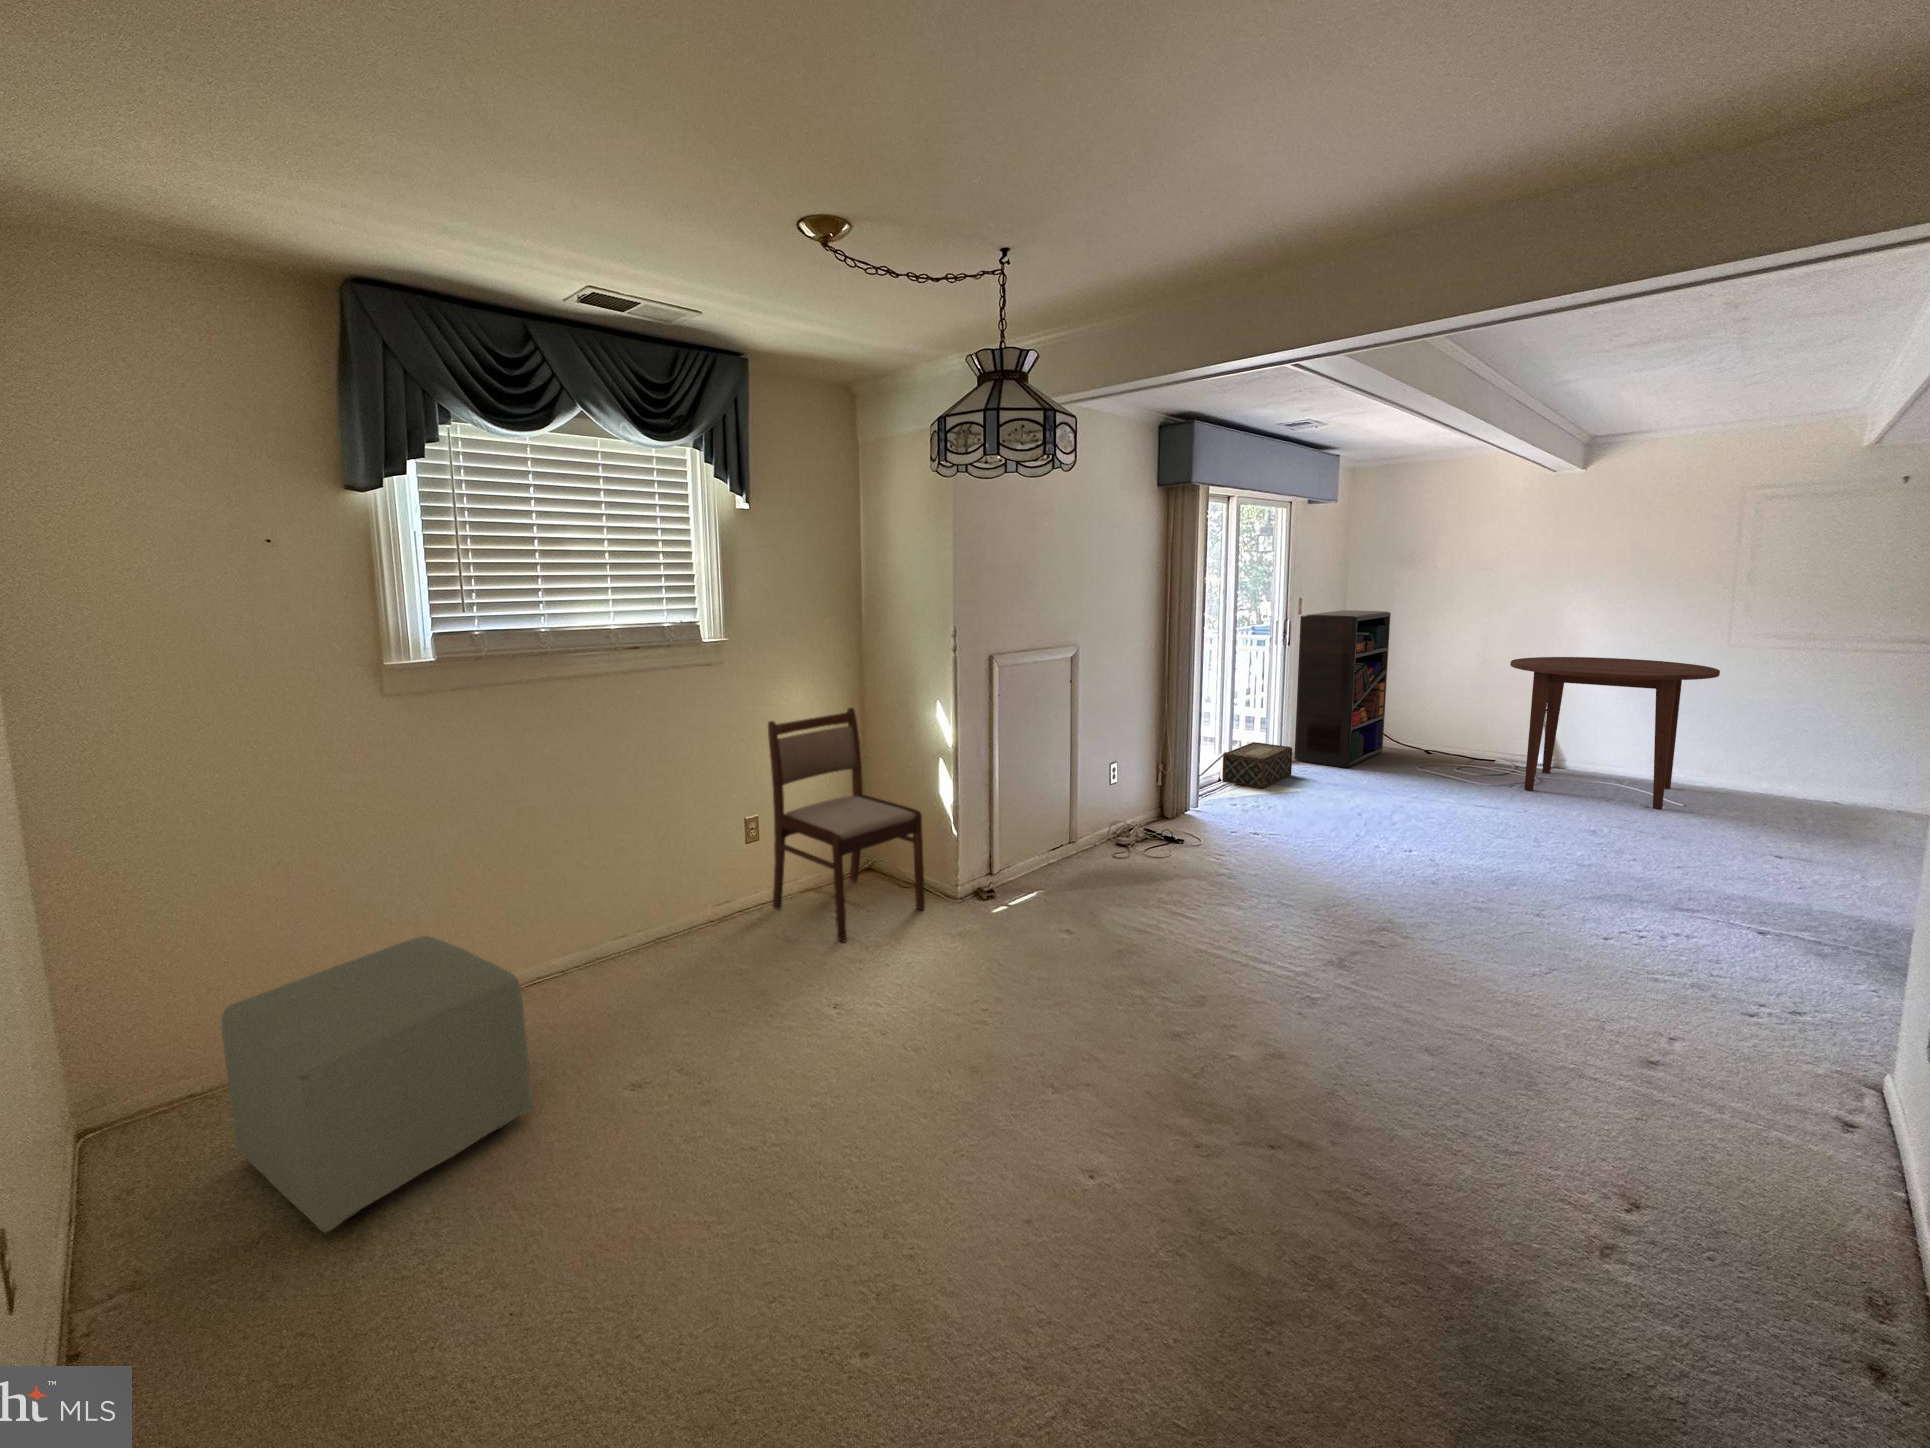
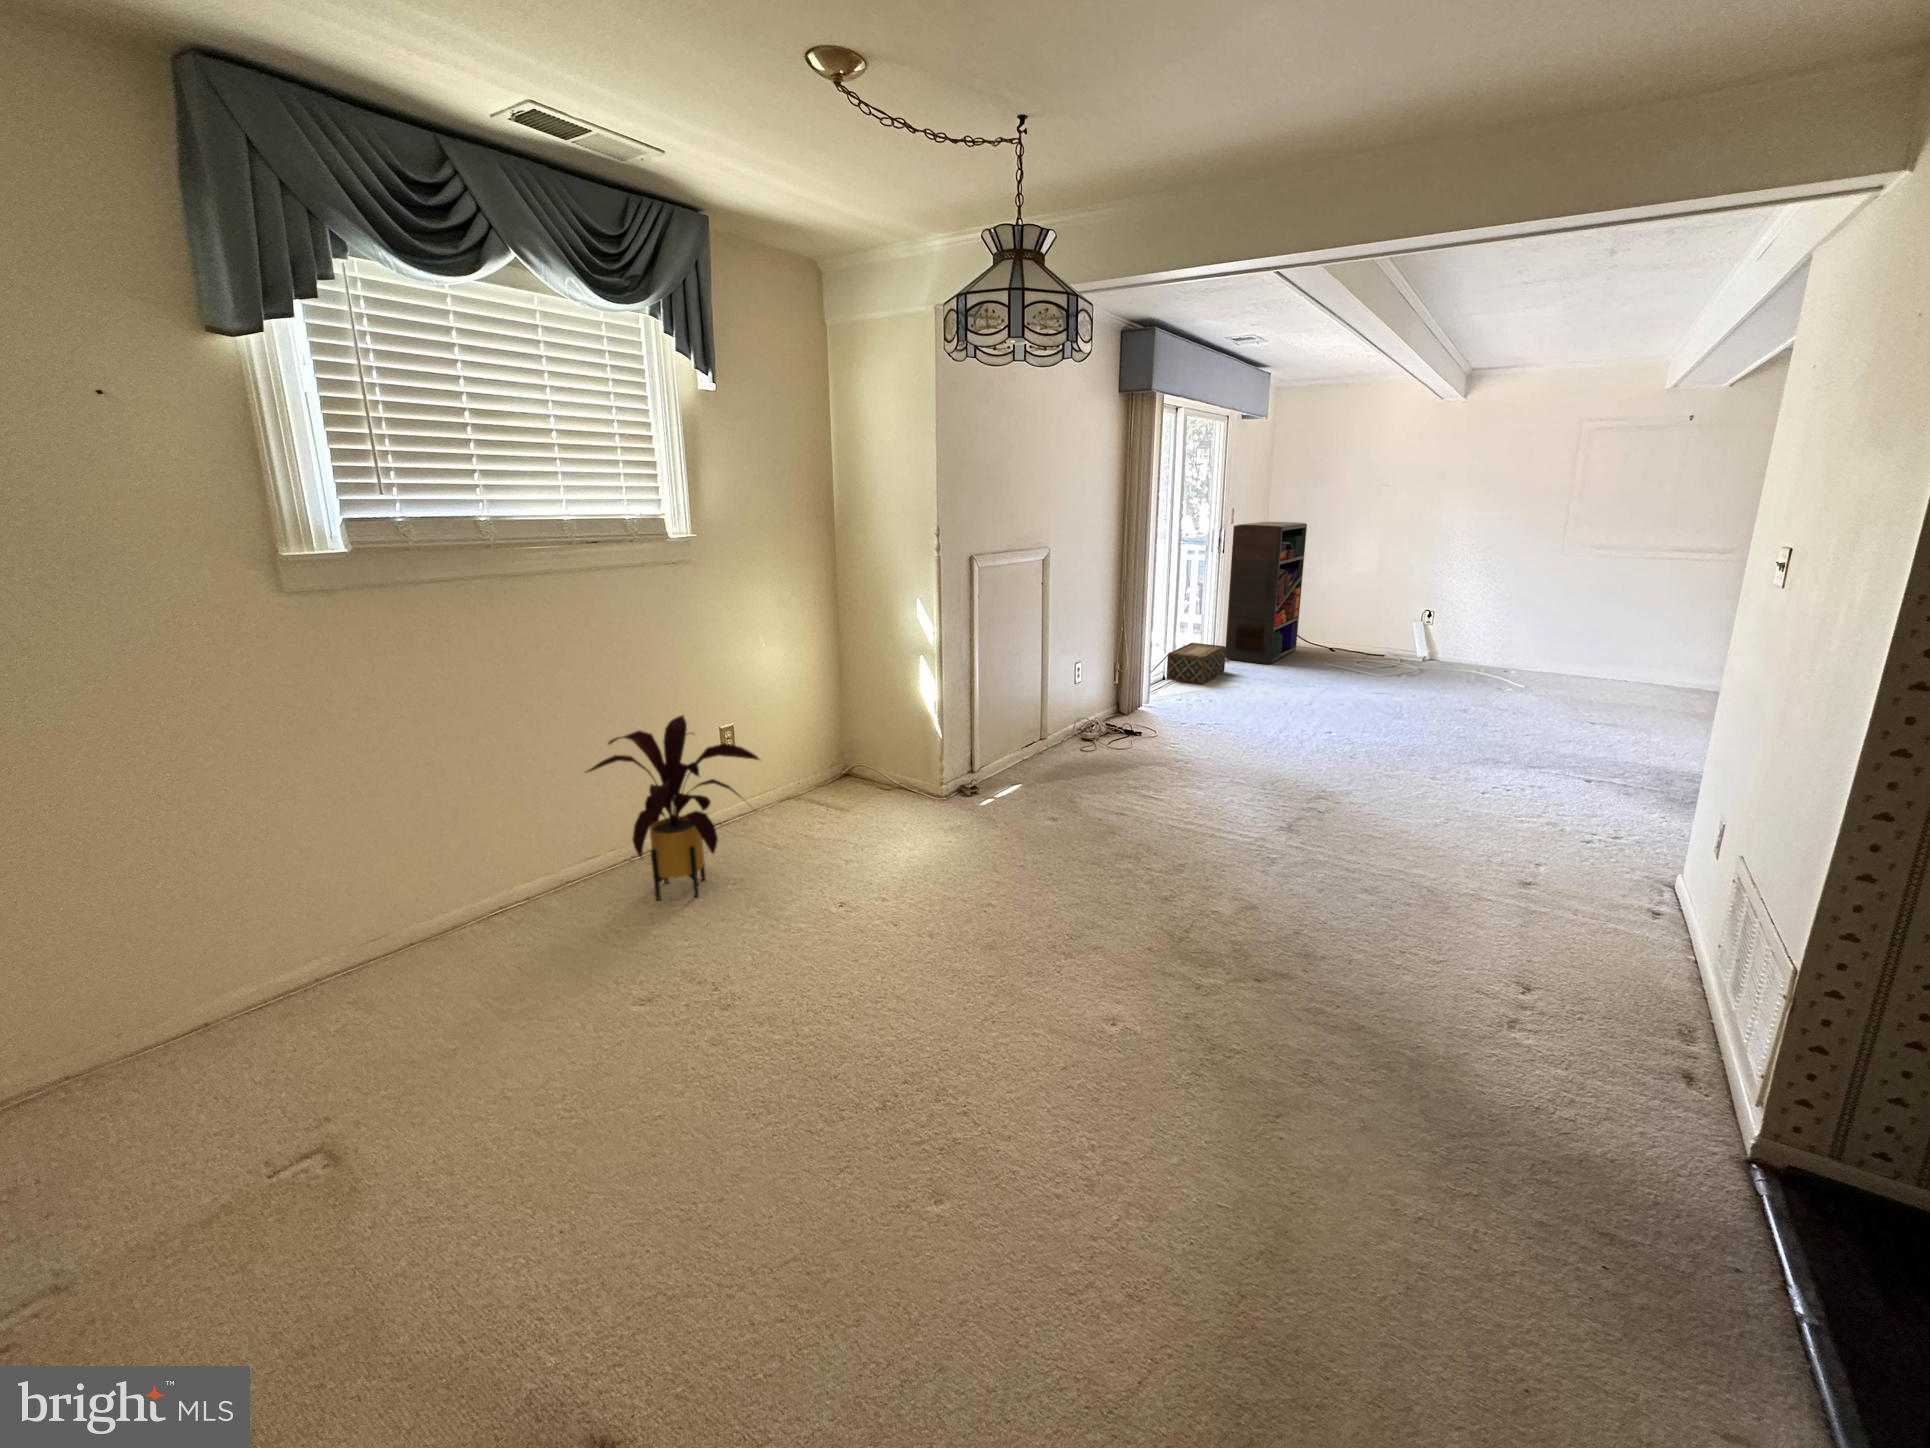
dining table: present [1510,657,1720,809] -> none [1403,564,1557,691]
dining chair: present [768,708,925,942] -> none [743,609,912,843]
house plant: none [608,808,766,987] -> present [586,715,759,900]
ottoman: present [222,936,532,1232] -> none [121,865,532,1188]

